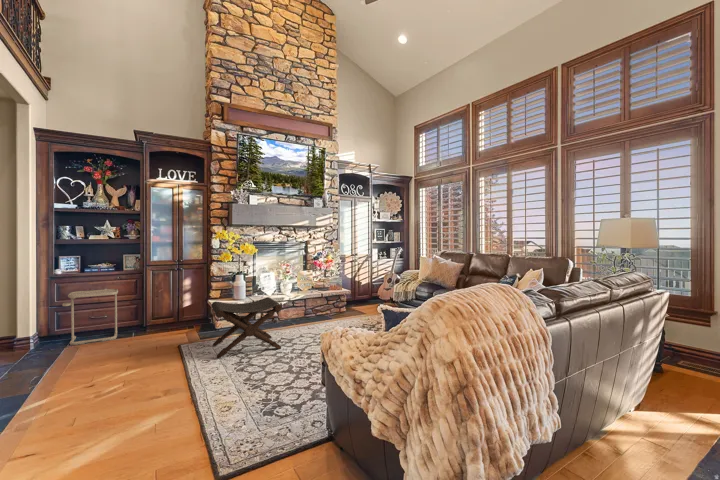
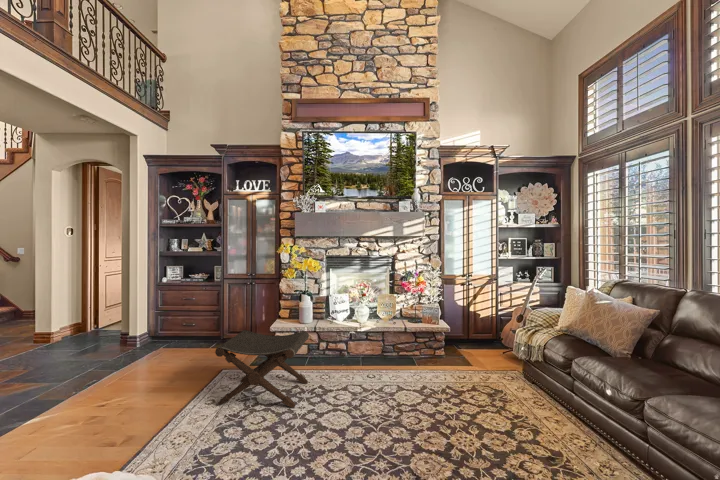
side table: present [62,289,118,345] -> none [158,299,205,350]

